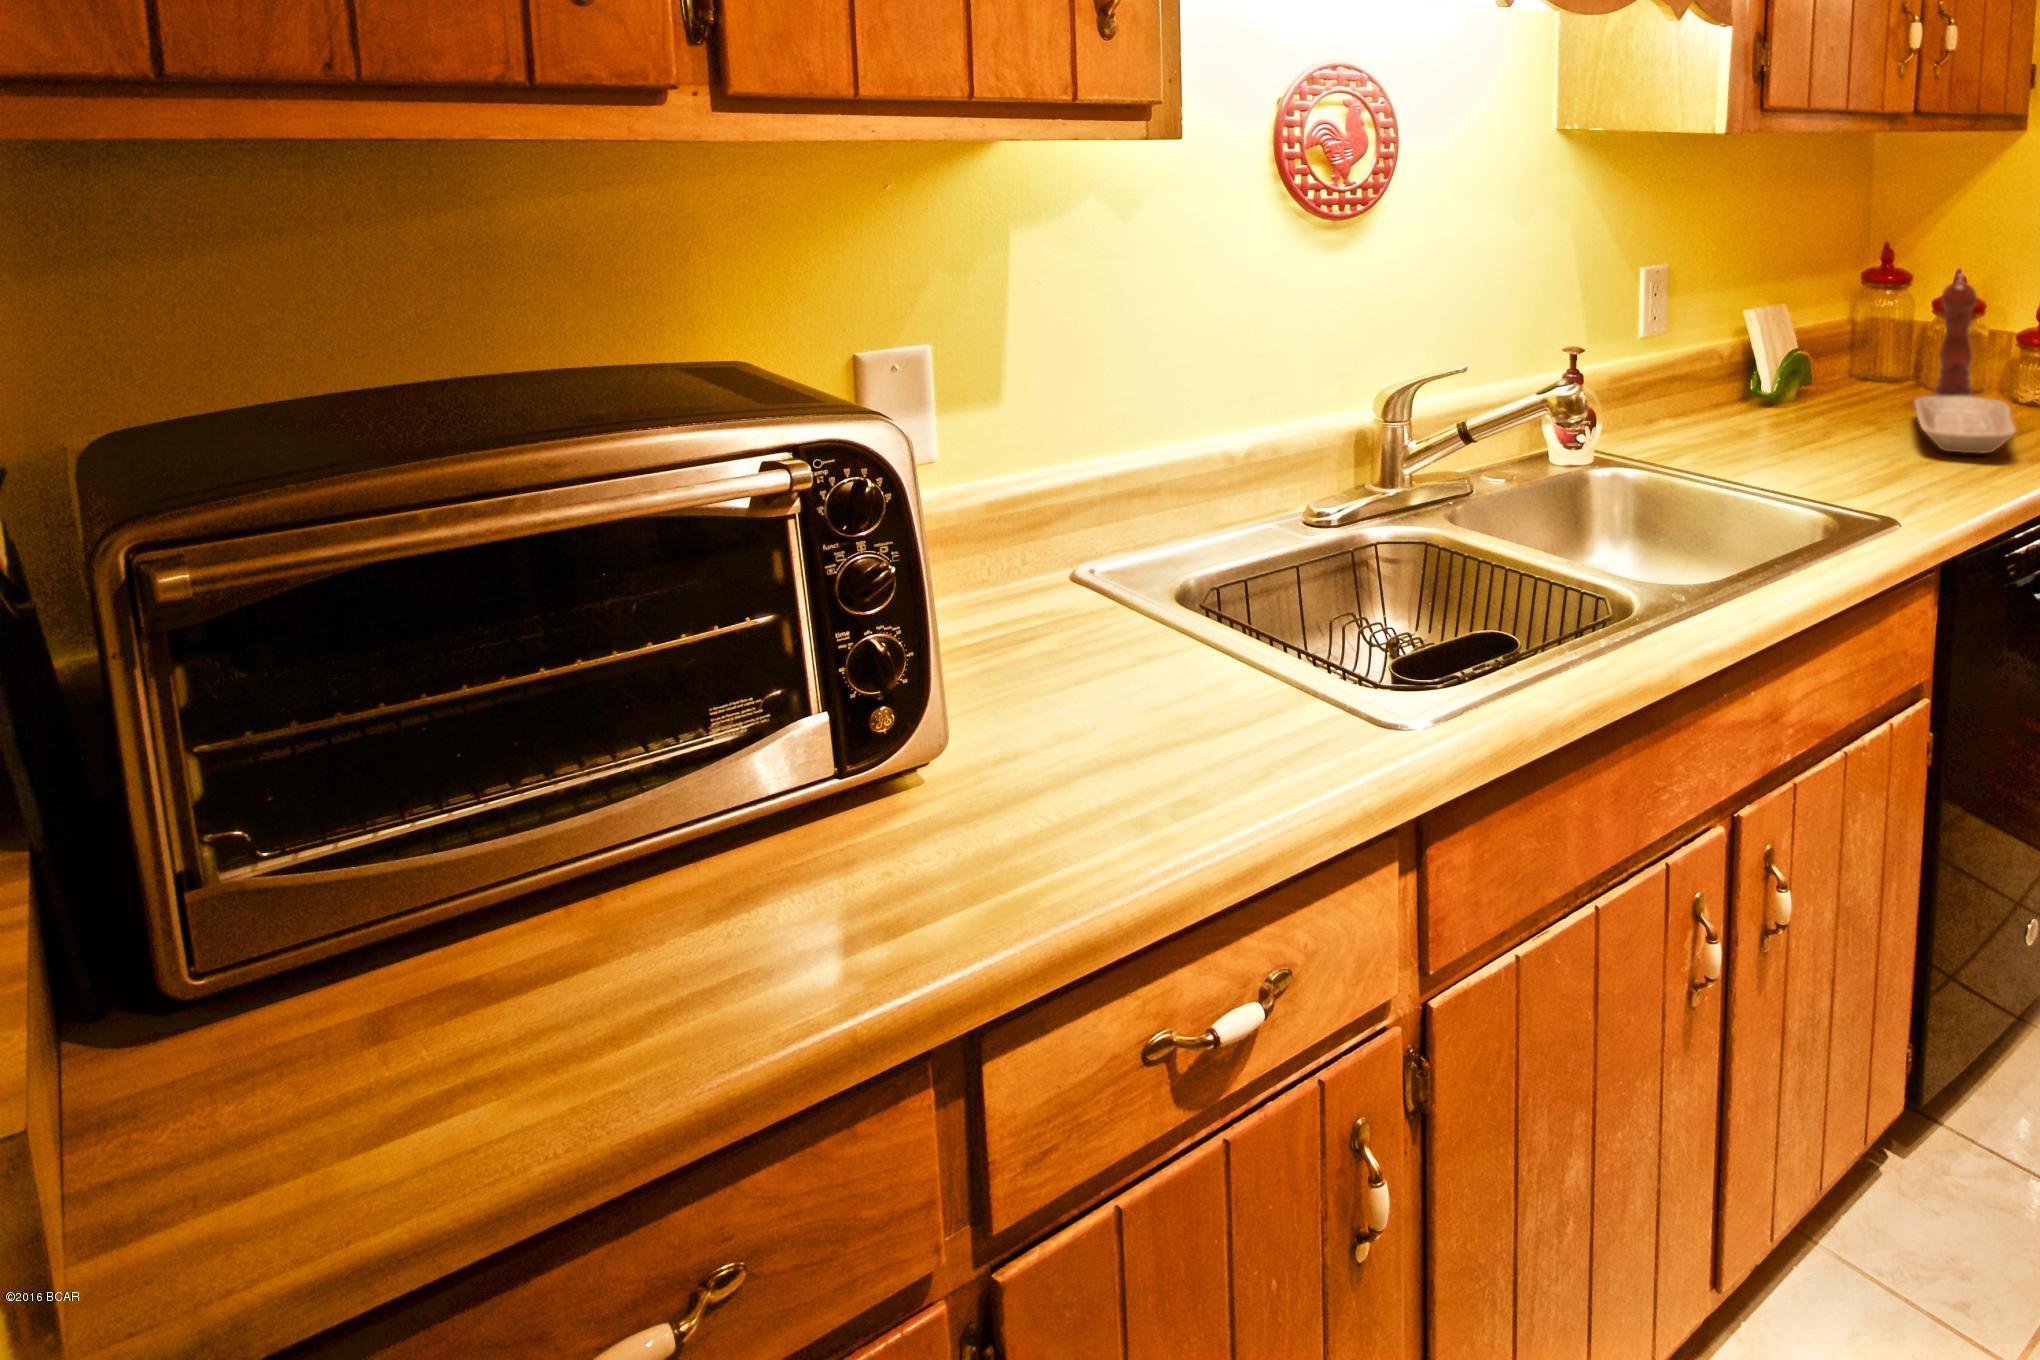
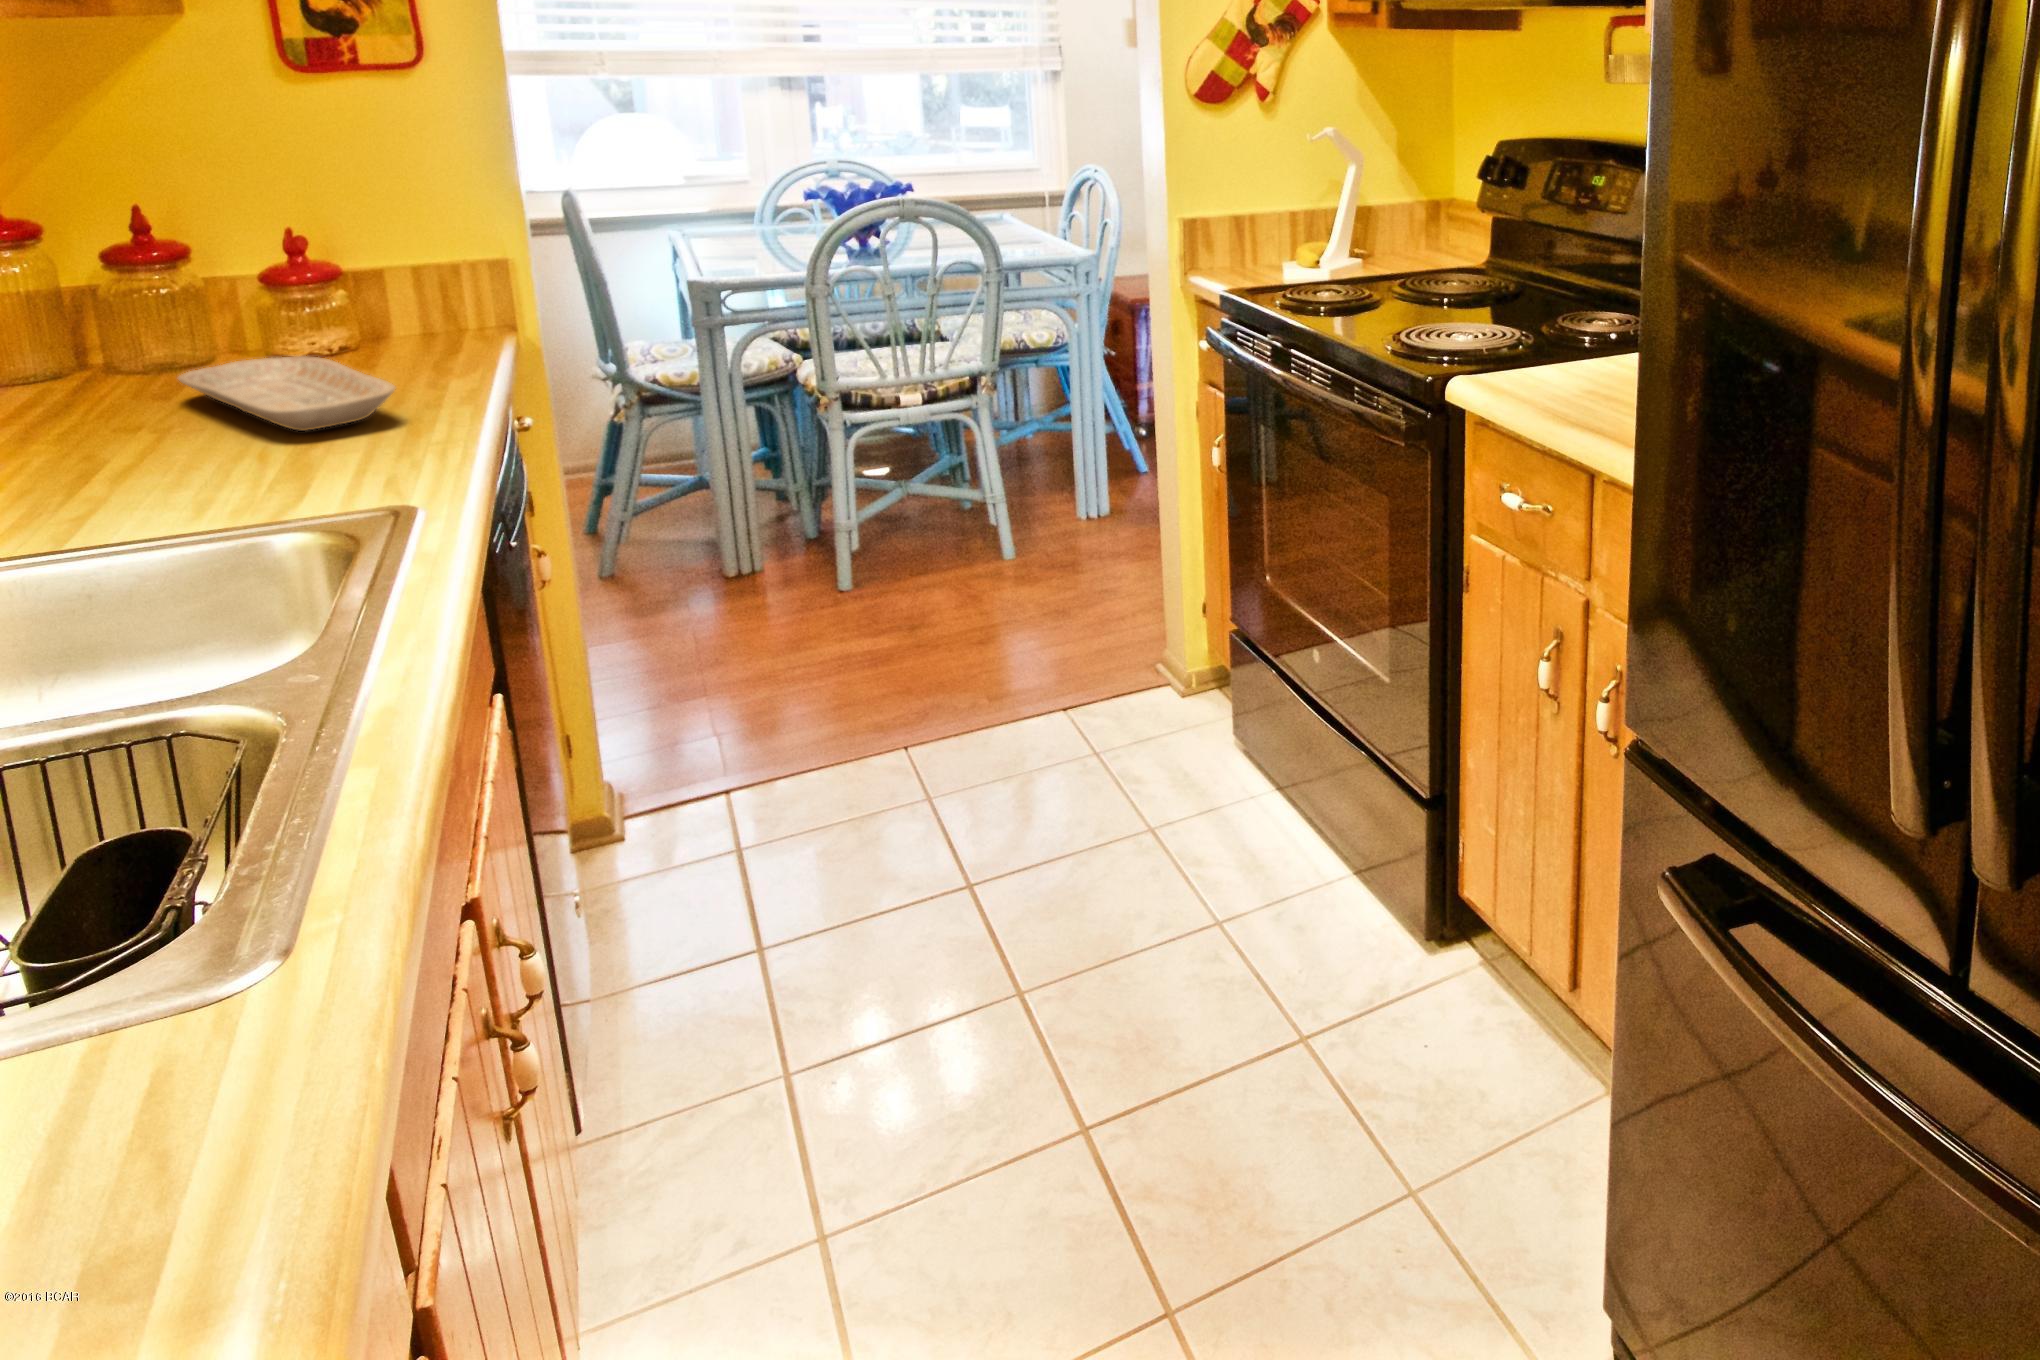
pepper mill: present [1935,273,1977,396] -> none [152,205,235,380]

